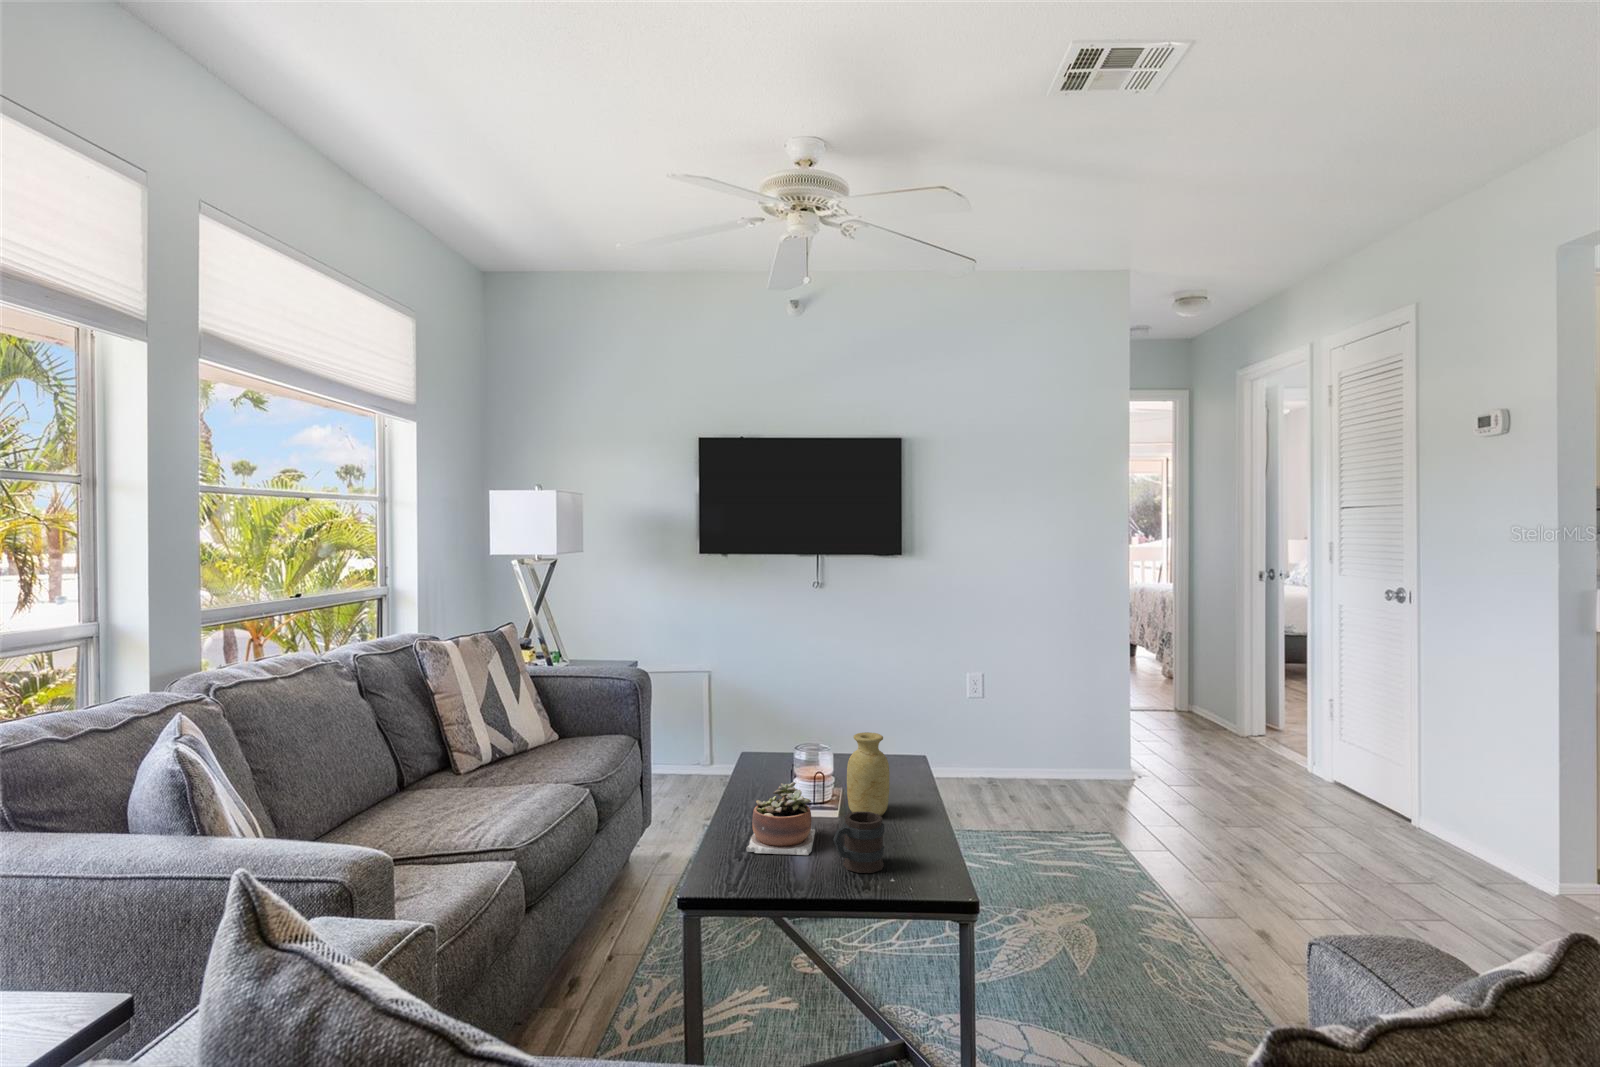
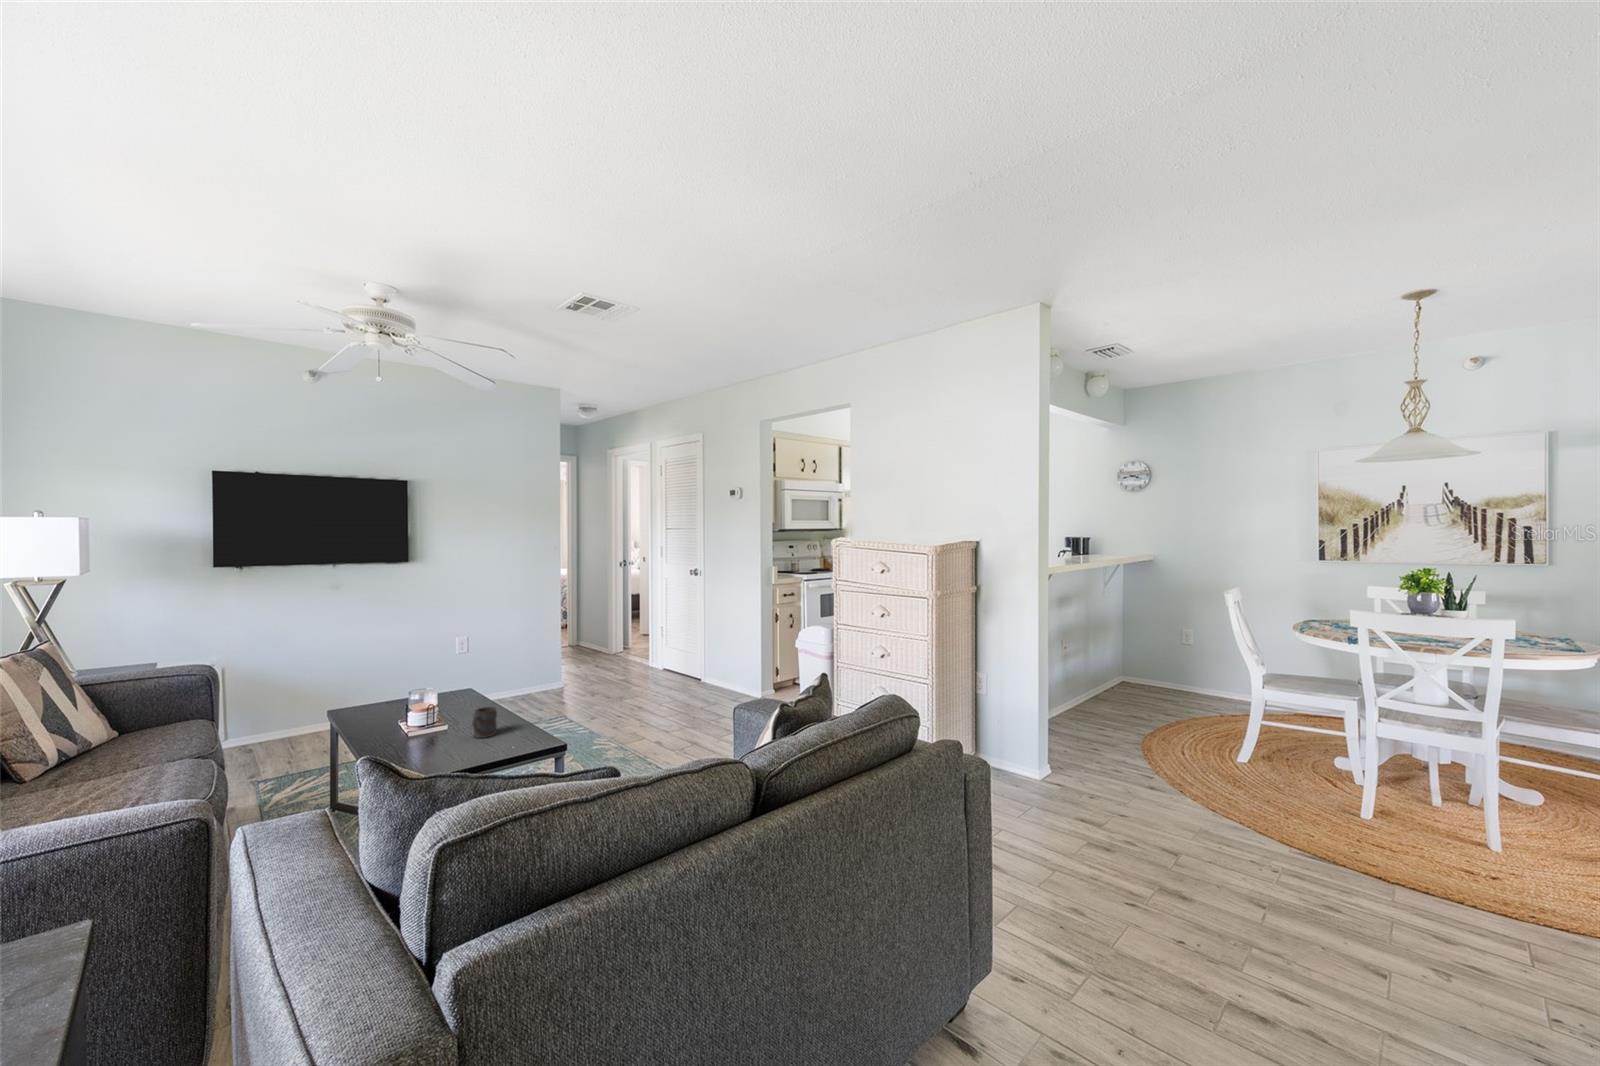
vase: present [847,732,890,816] -> none [450,670,478,718]
succulent plant: present [747,782,815,855] -> none [402,704,449,747]

